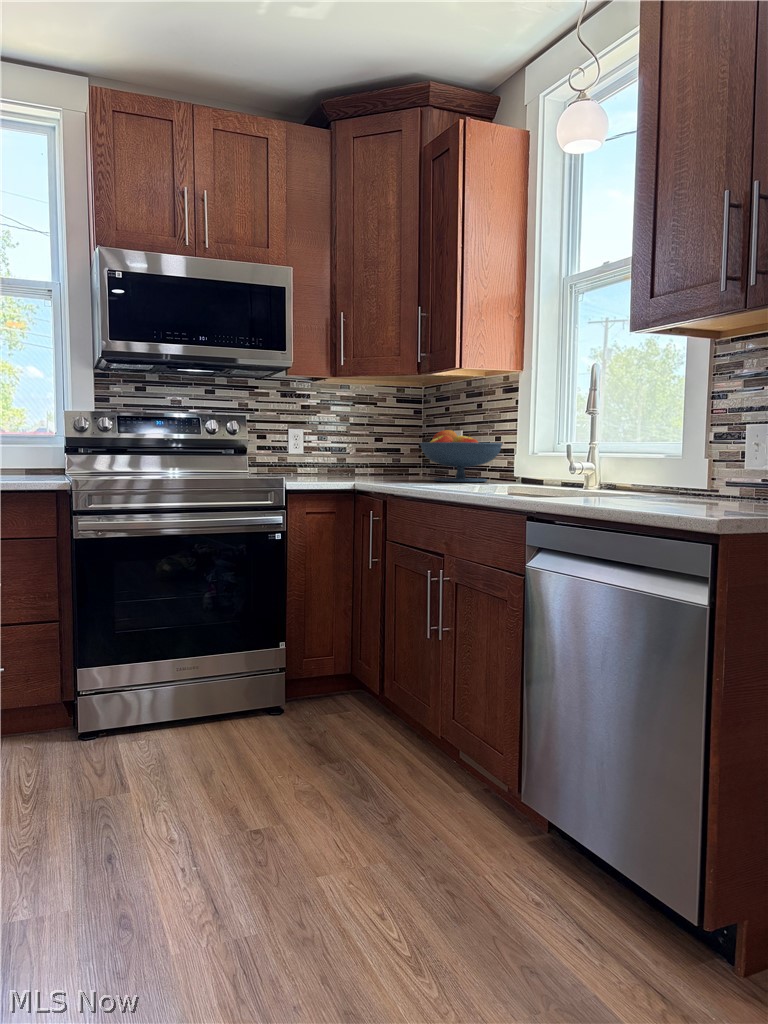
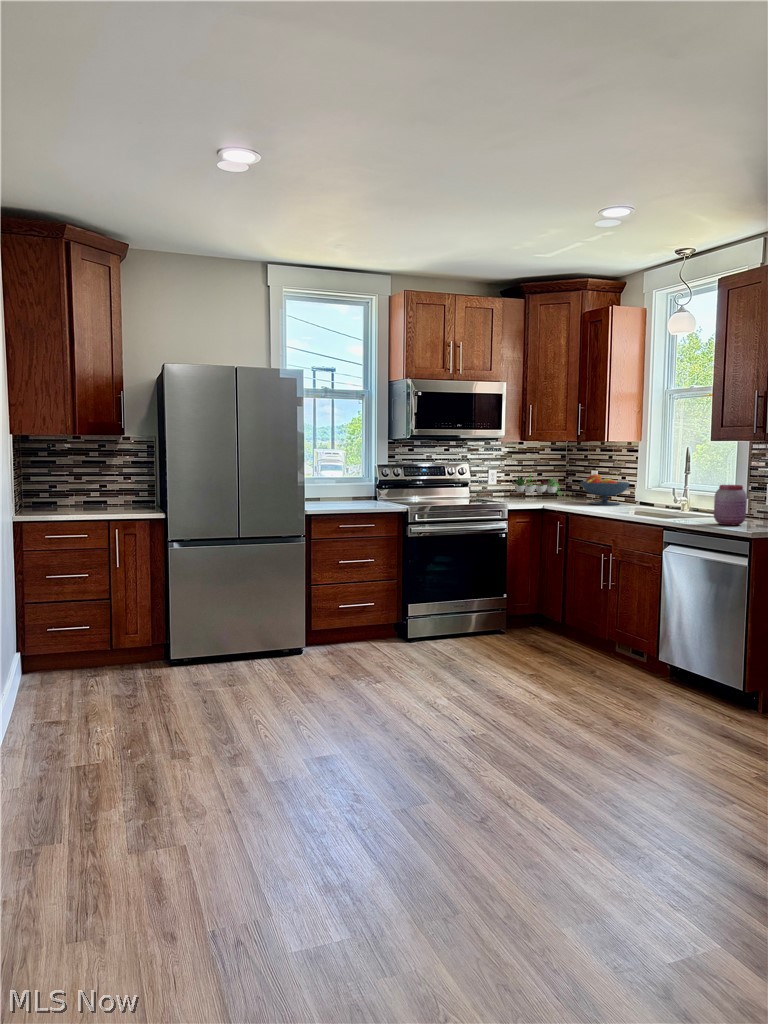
jar: none [632,414,706,508] -> present [714,485,747,525]
succulent plant: none [327,436,413,475] -> present [515,475,562,497]

